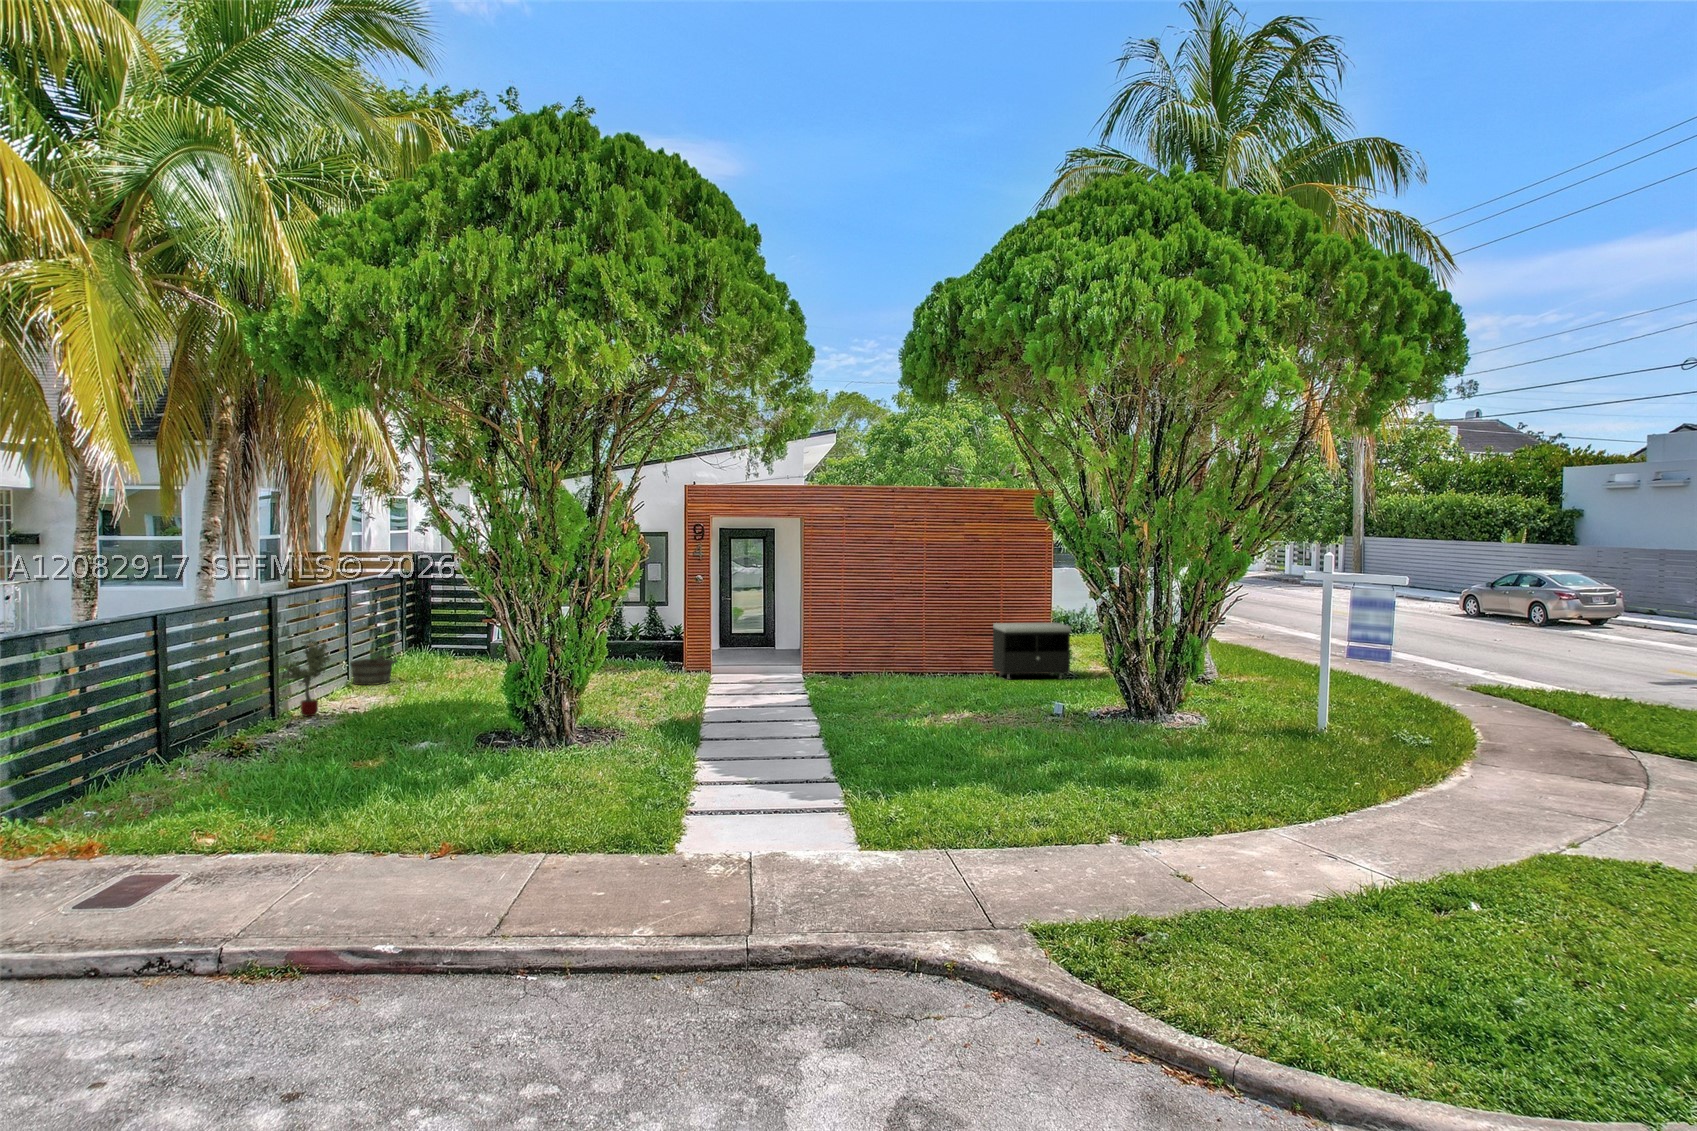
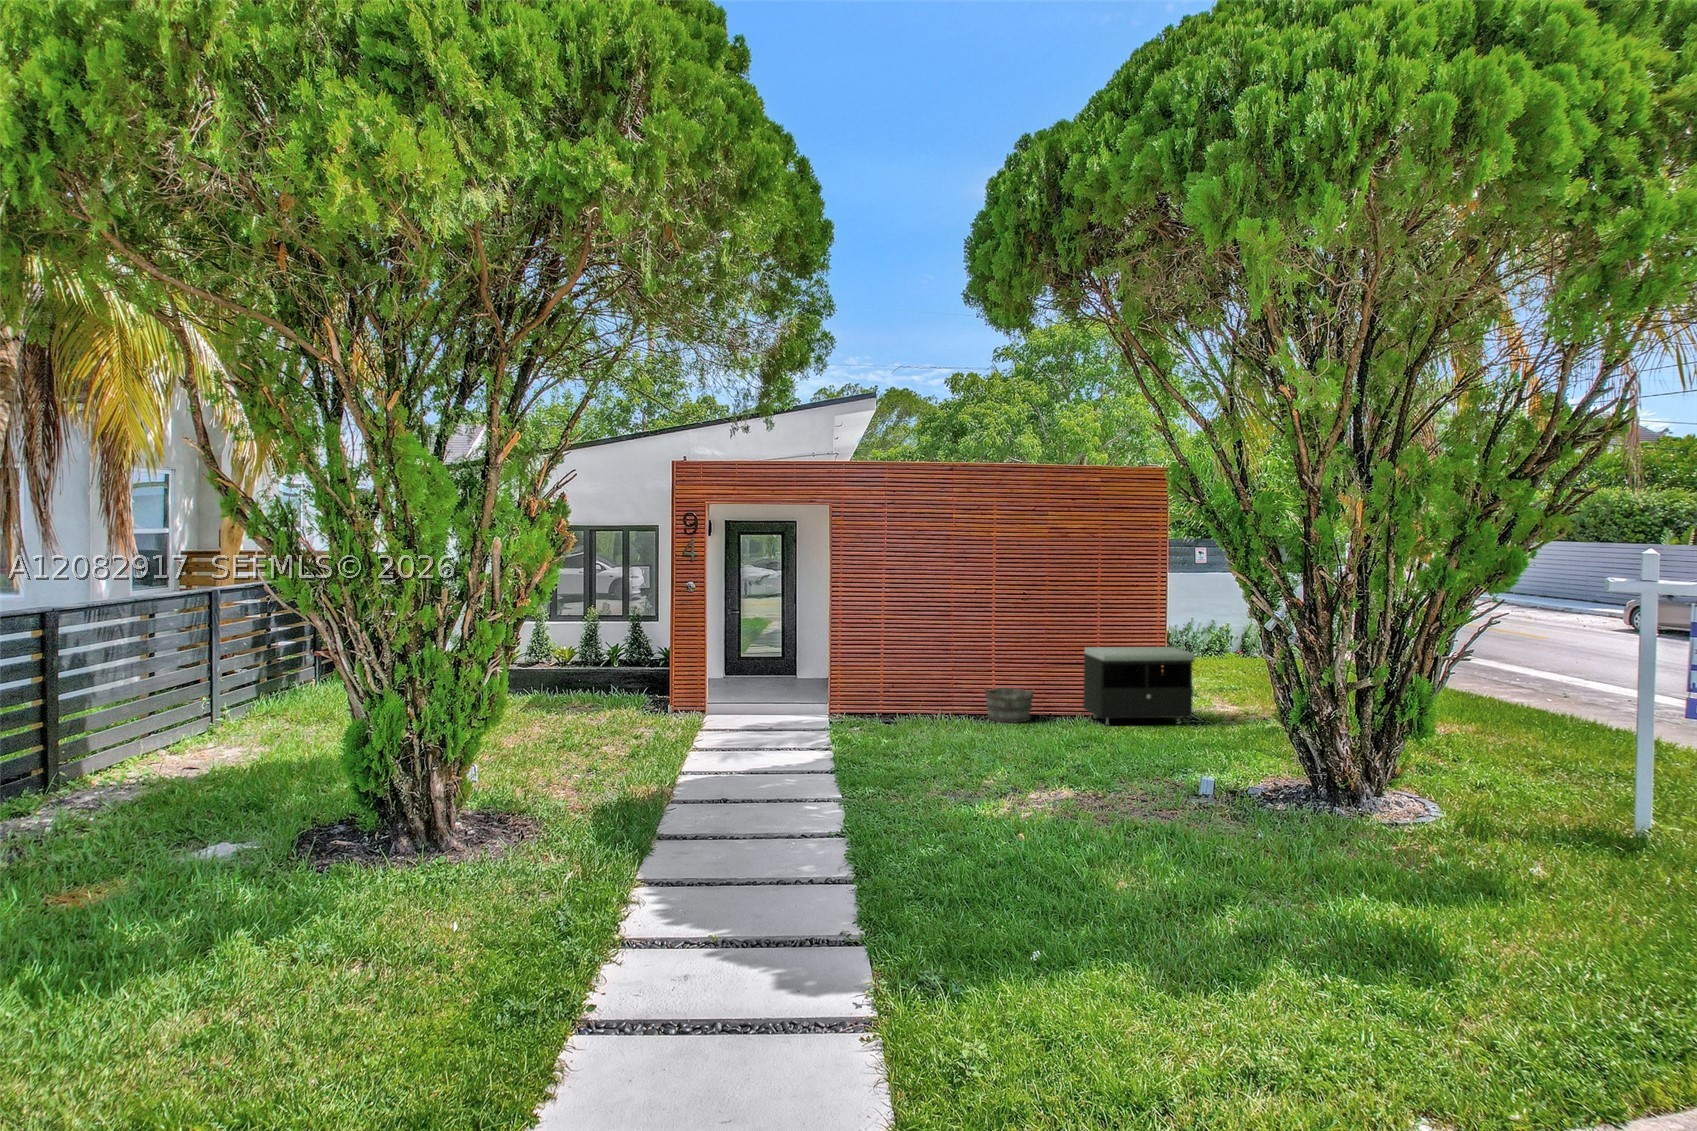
potted tree: present [282,636,330,716] -> none [52,668,143,787]
bucket: present [350,655,397,685] -> present [985,688,1034,723]

